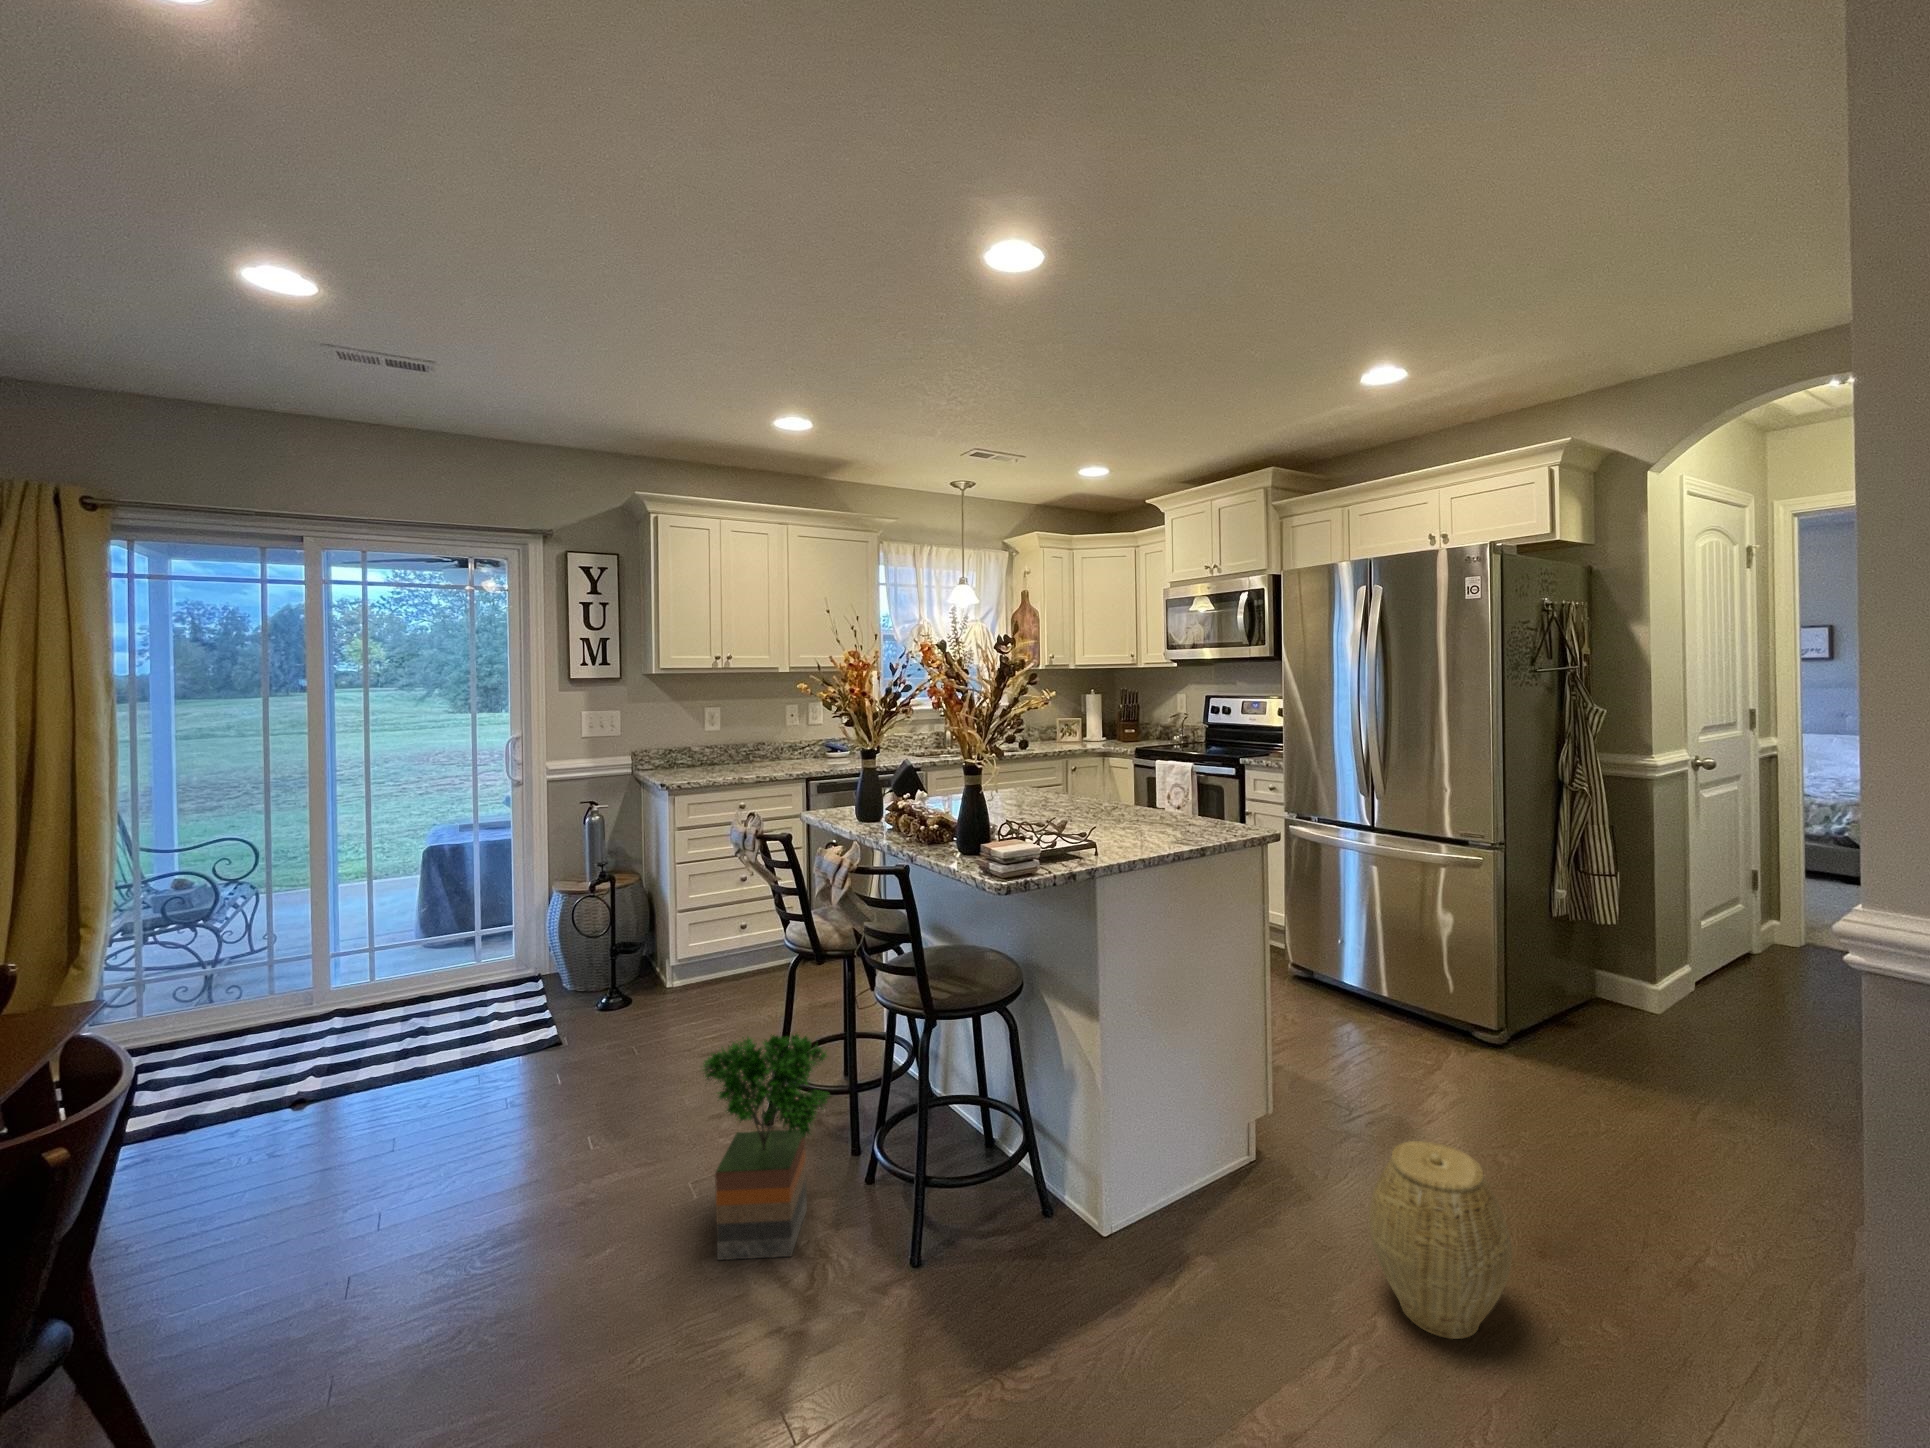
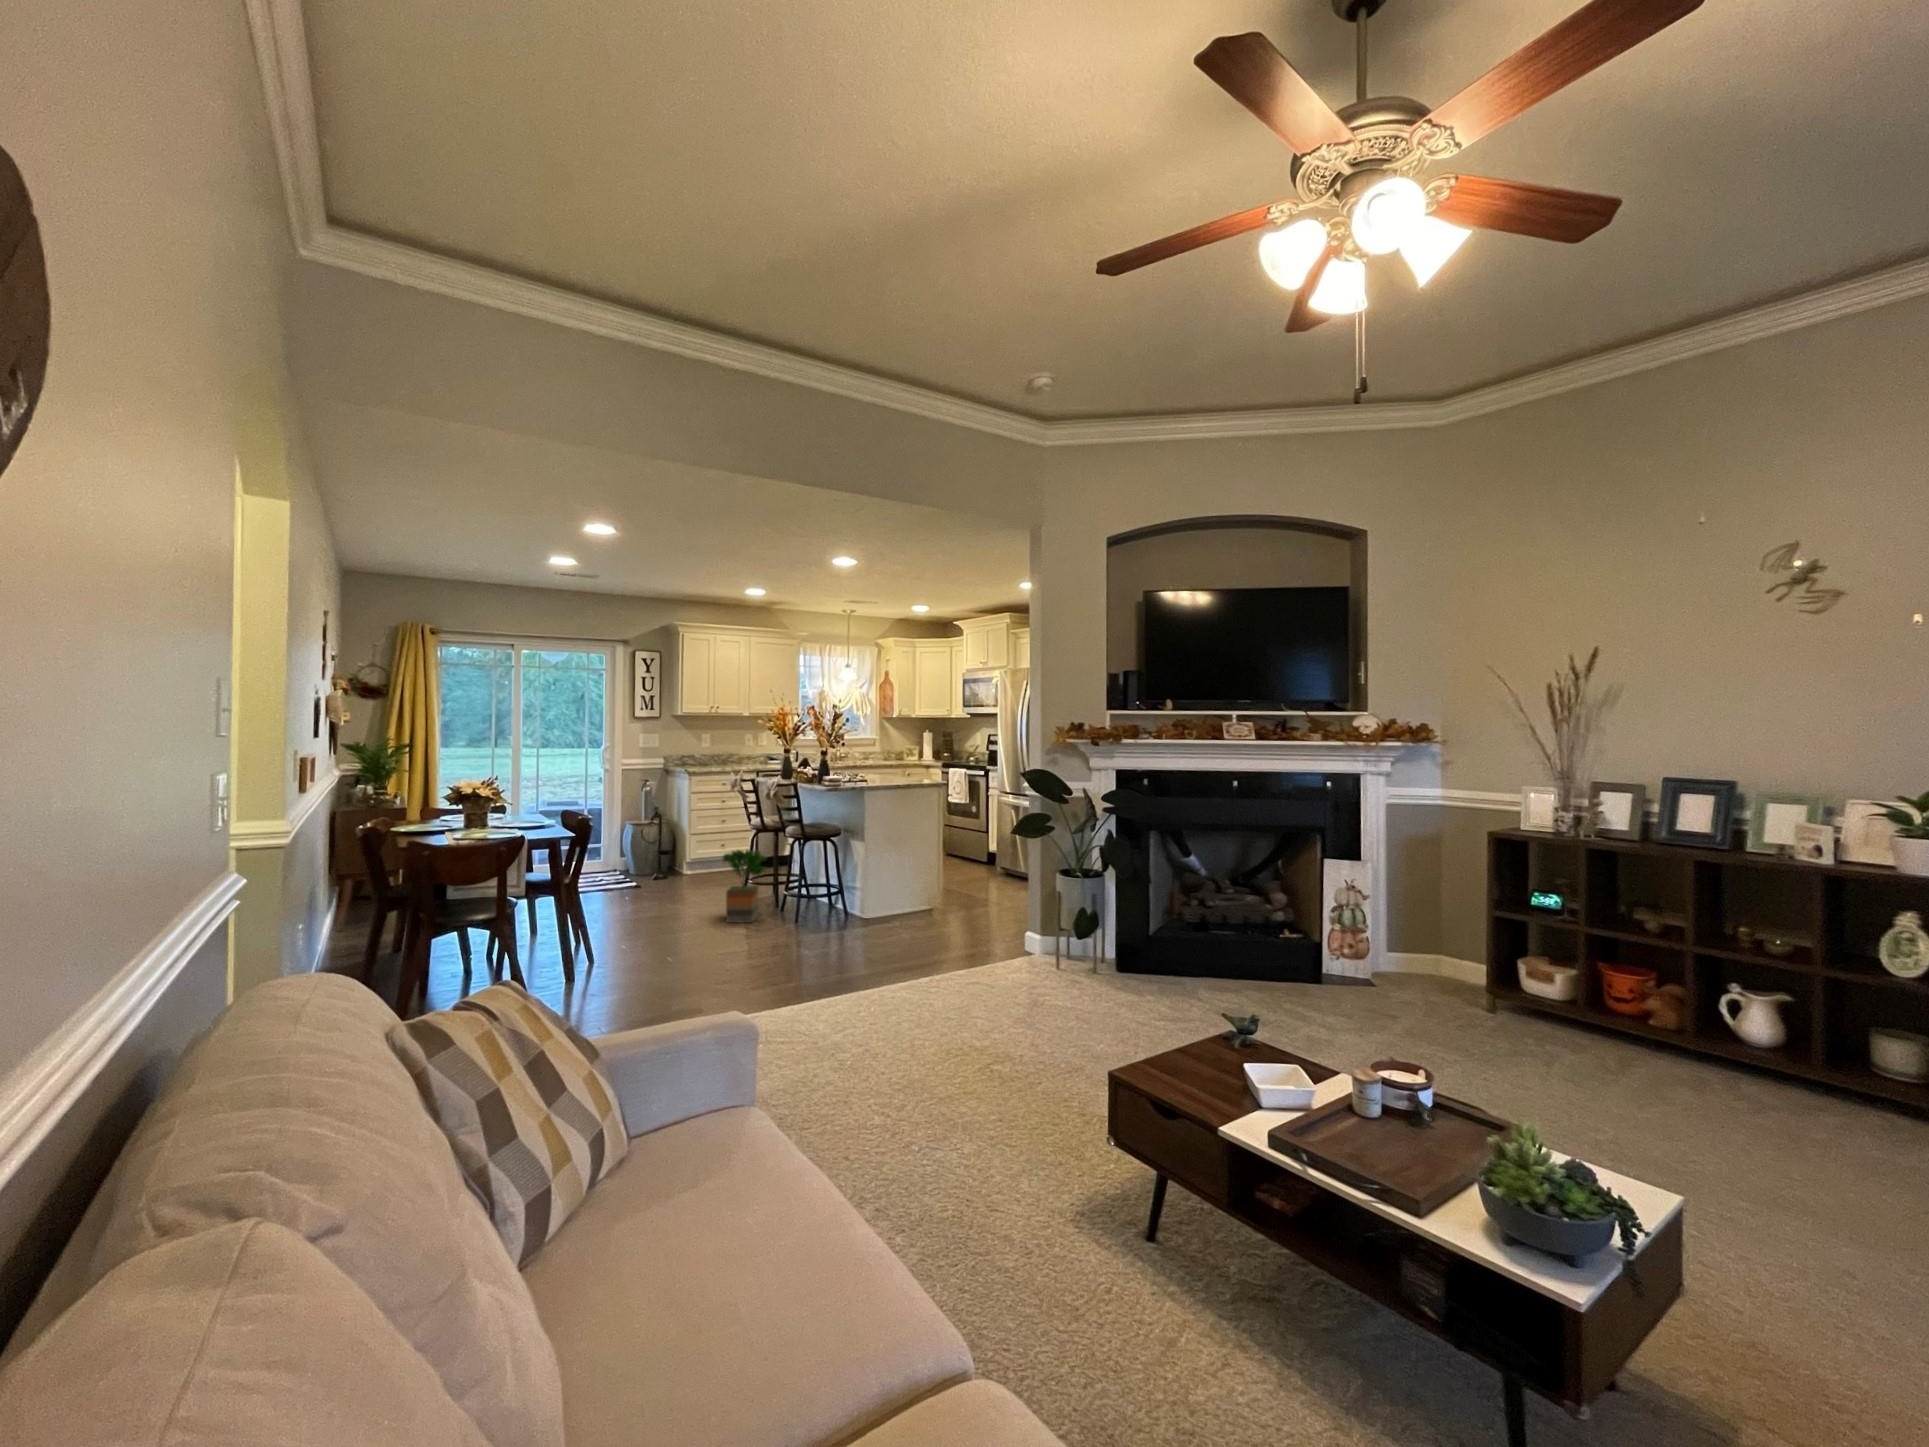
woven basket: present [1369,1141,1512,1339] -> none [946,878,988,933]

